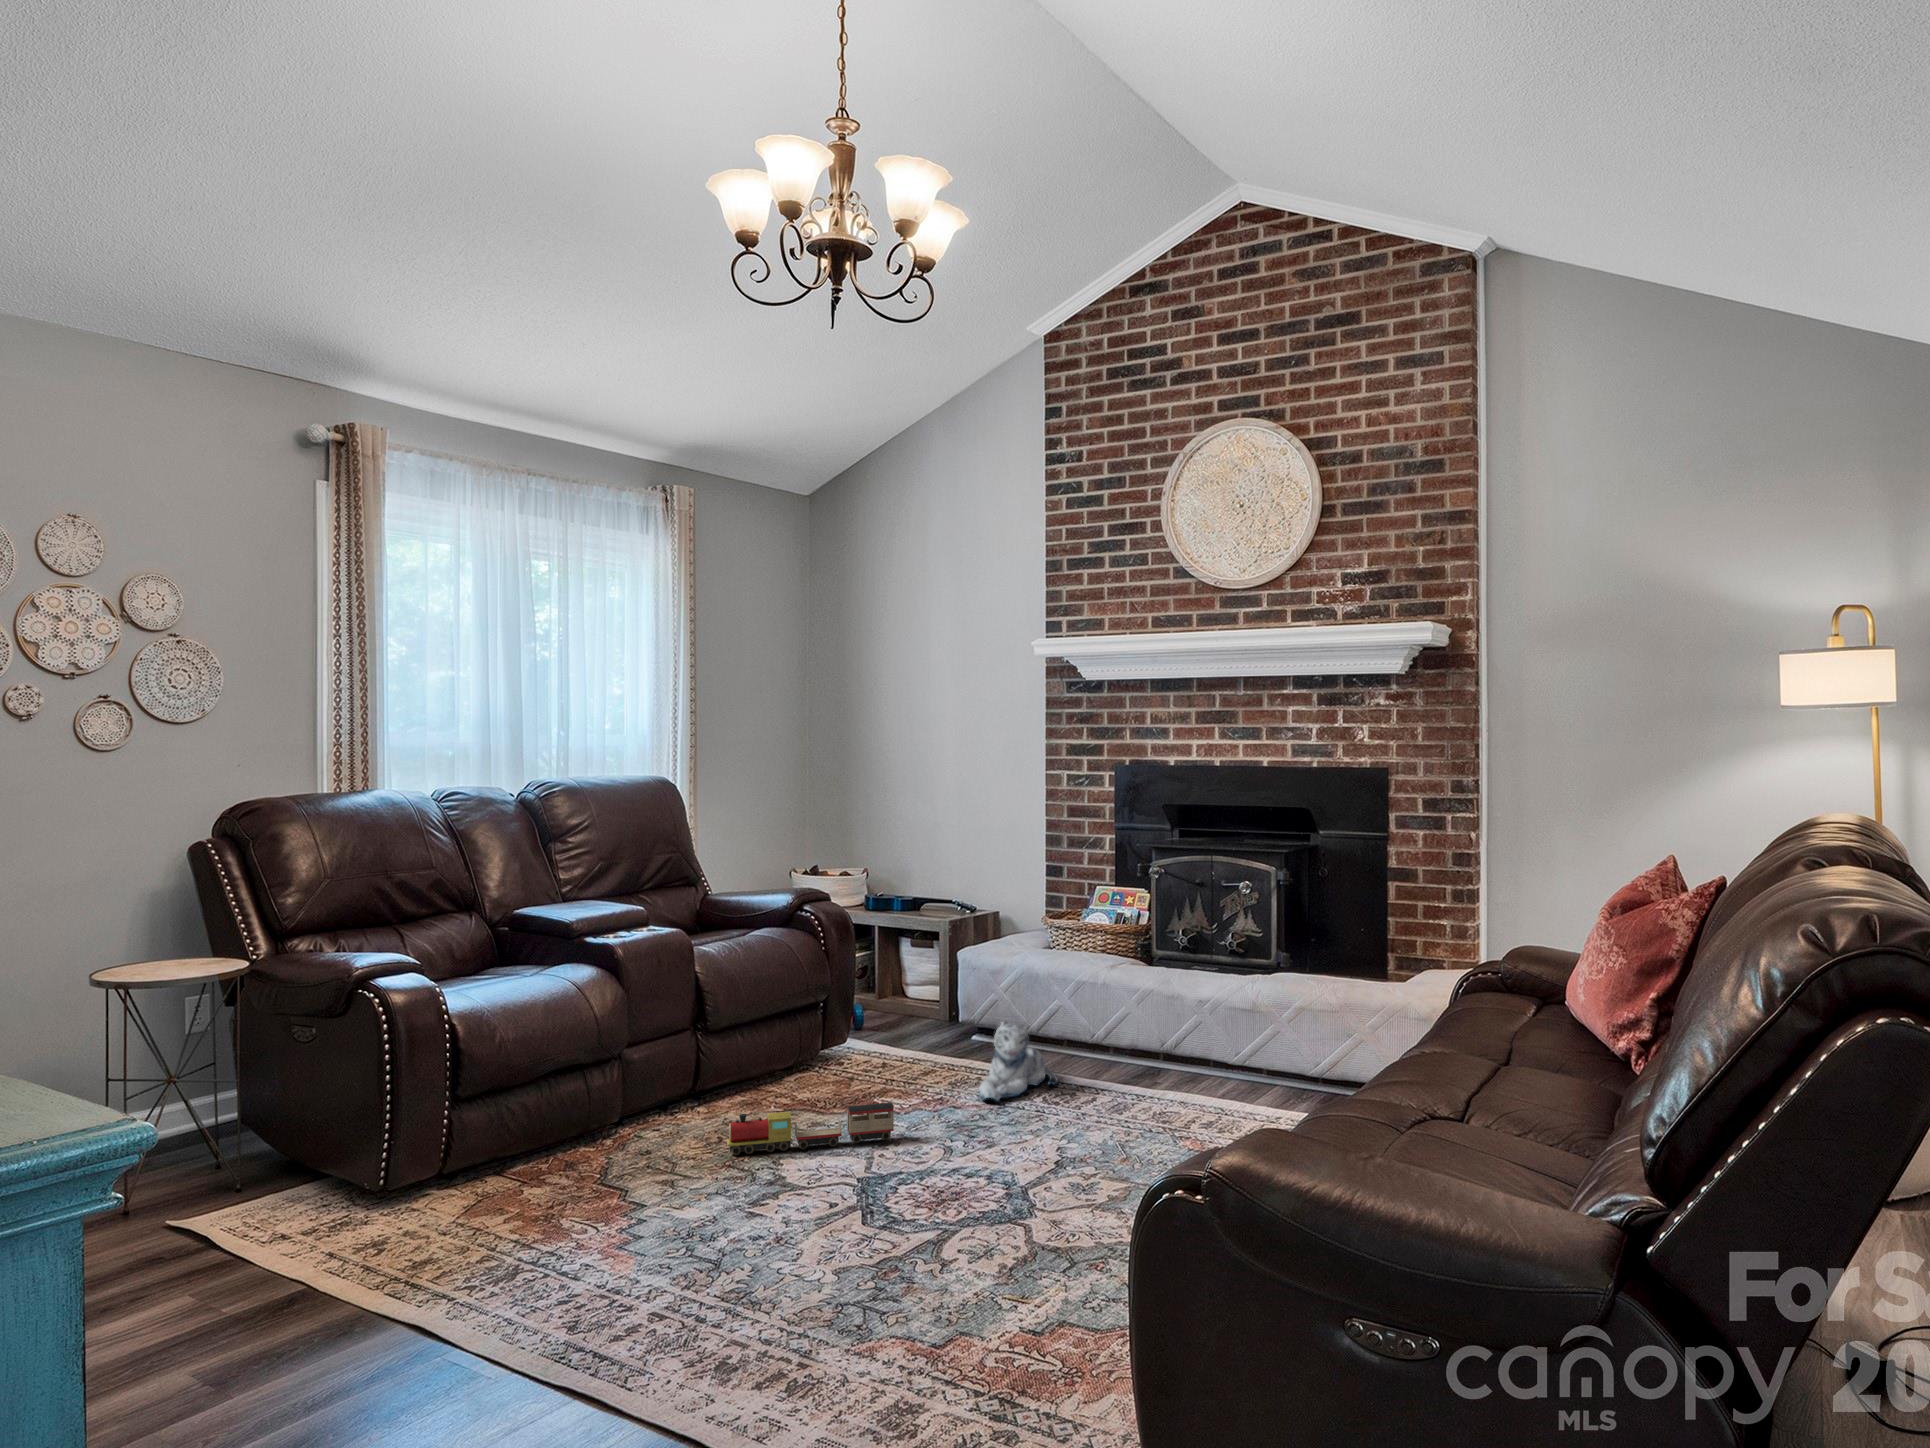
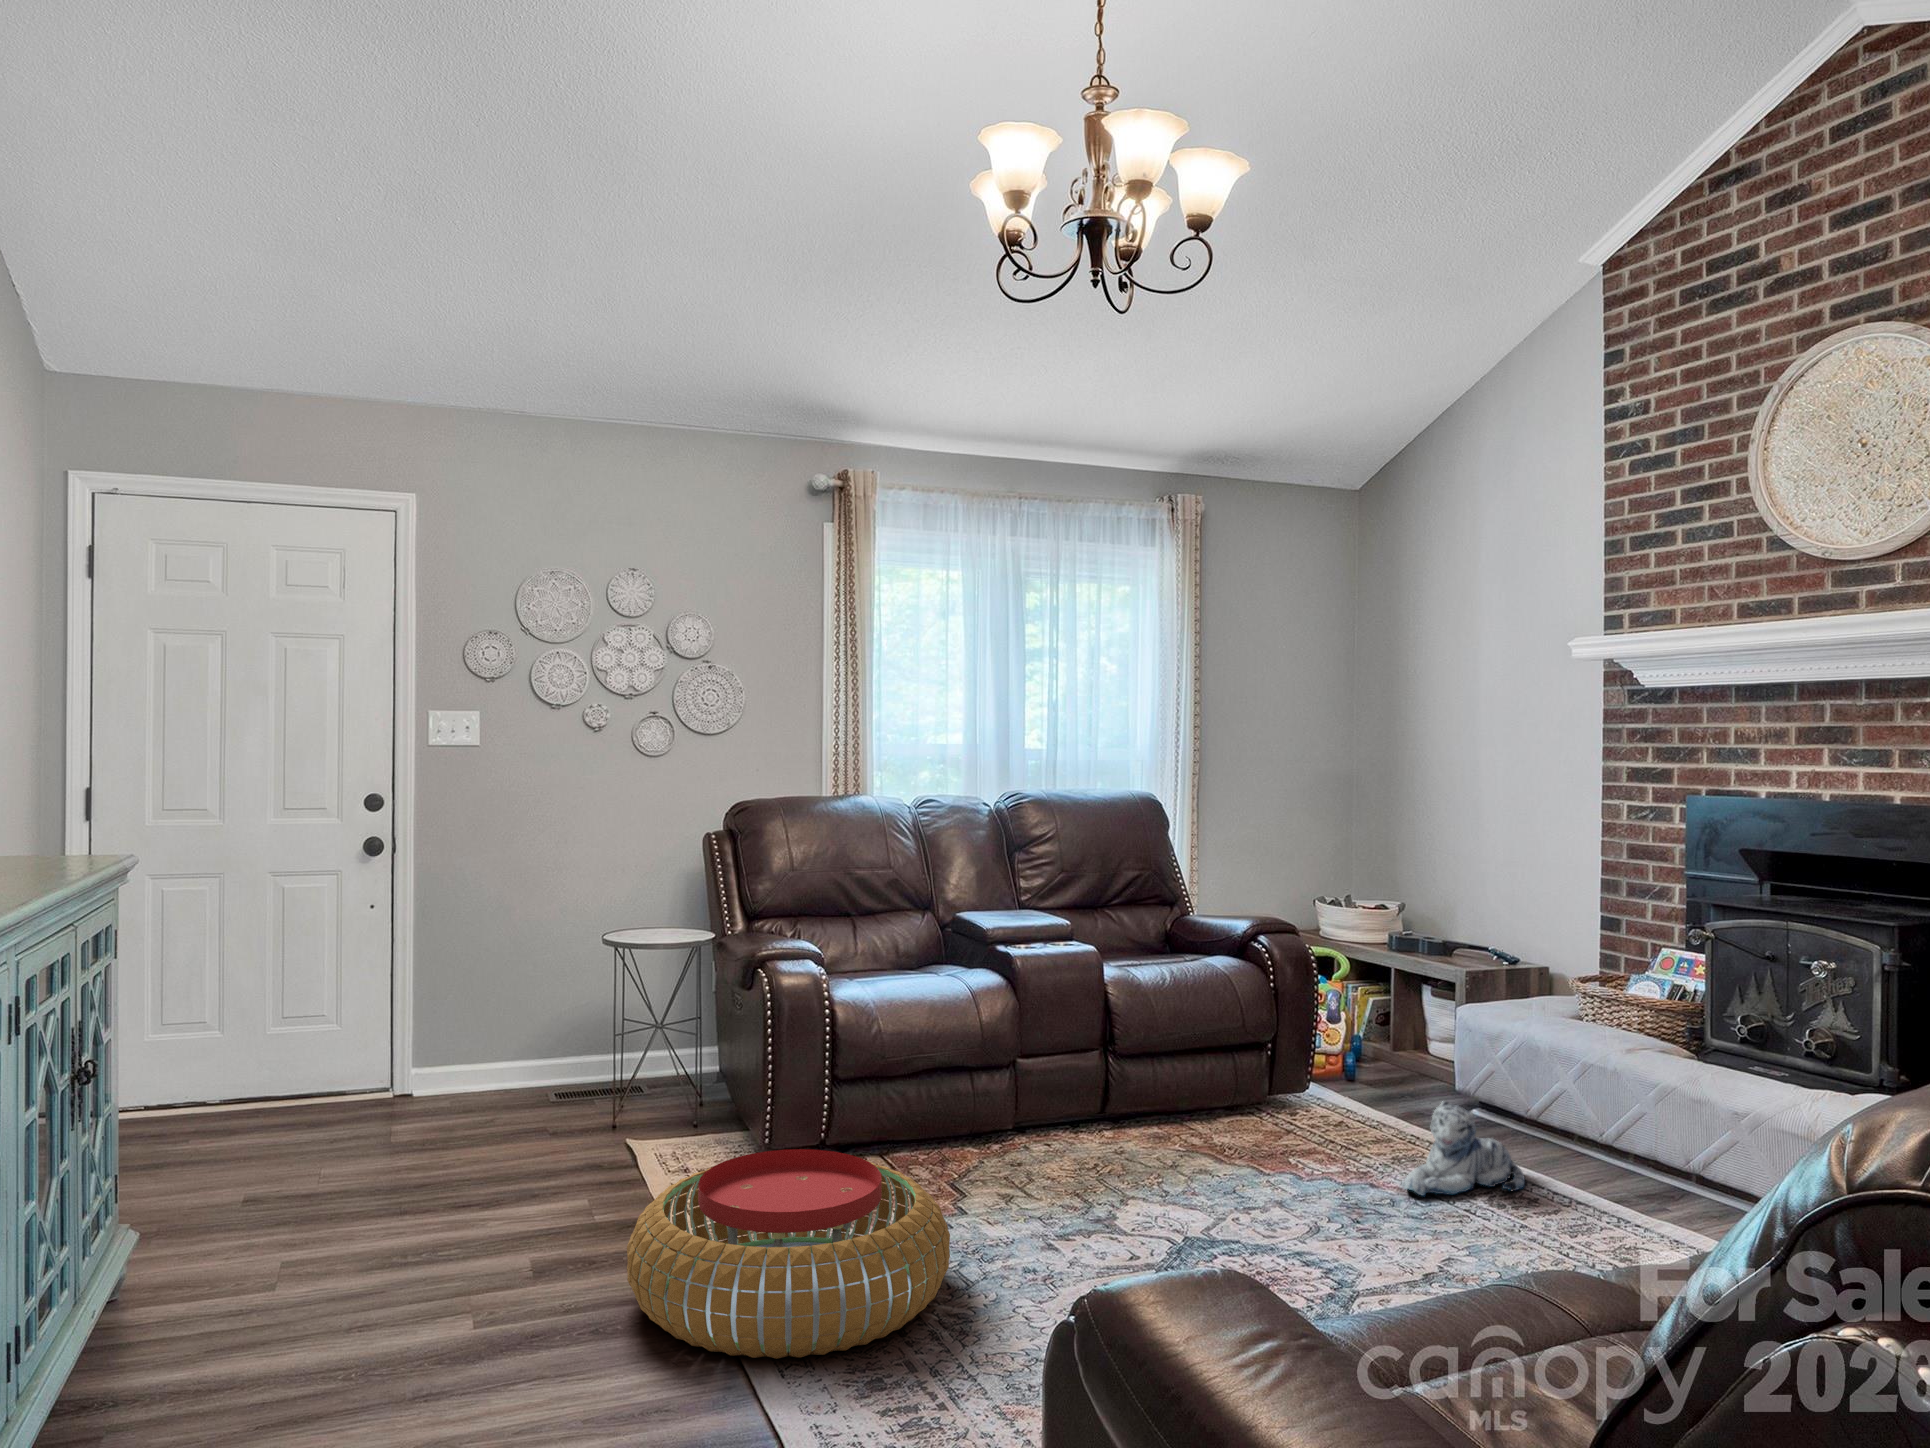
toy train: present [727,1103,894,1155] -> none [1080,1150,1261,1213]
pouf: none [356,1150,715,1368] -> present [627,1149,950,1359]

